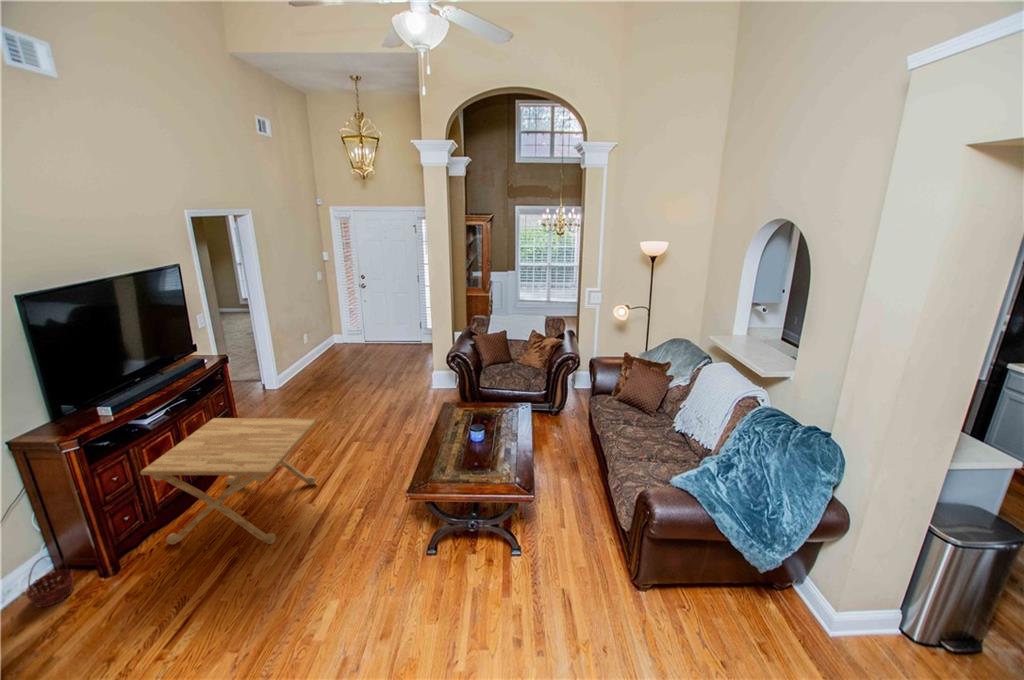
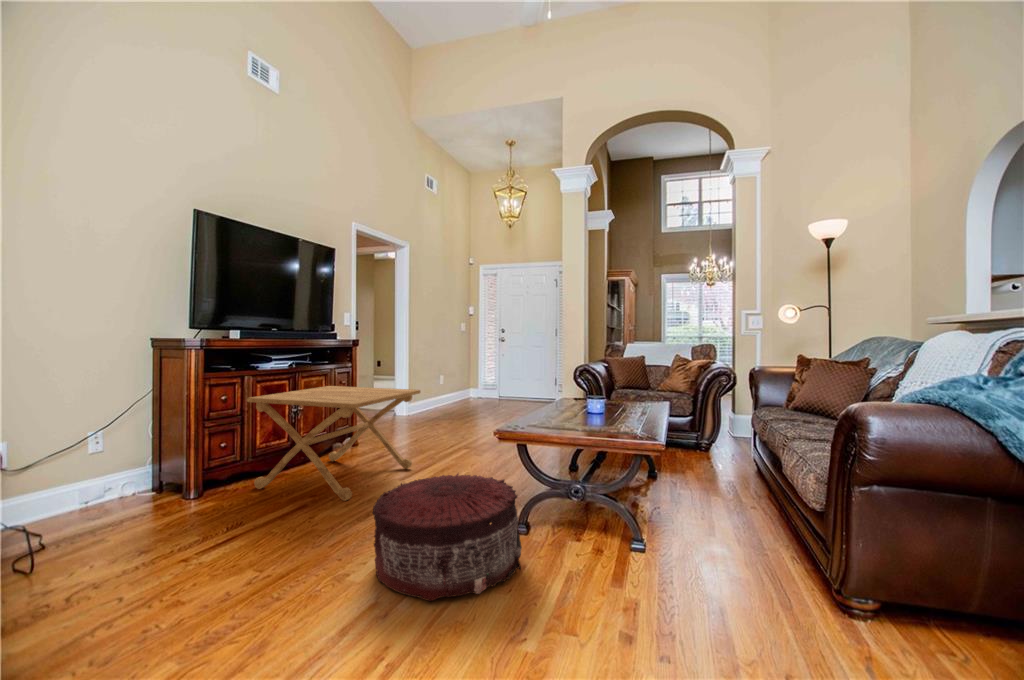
pouf: none [325,525,442,648] -> present [373,474,522,601]
basket: present [26,559,74,607] -> none [121,457,167,509]

